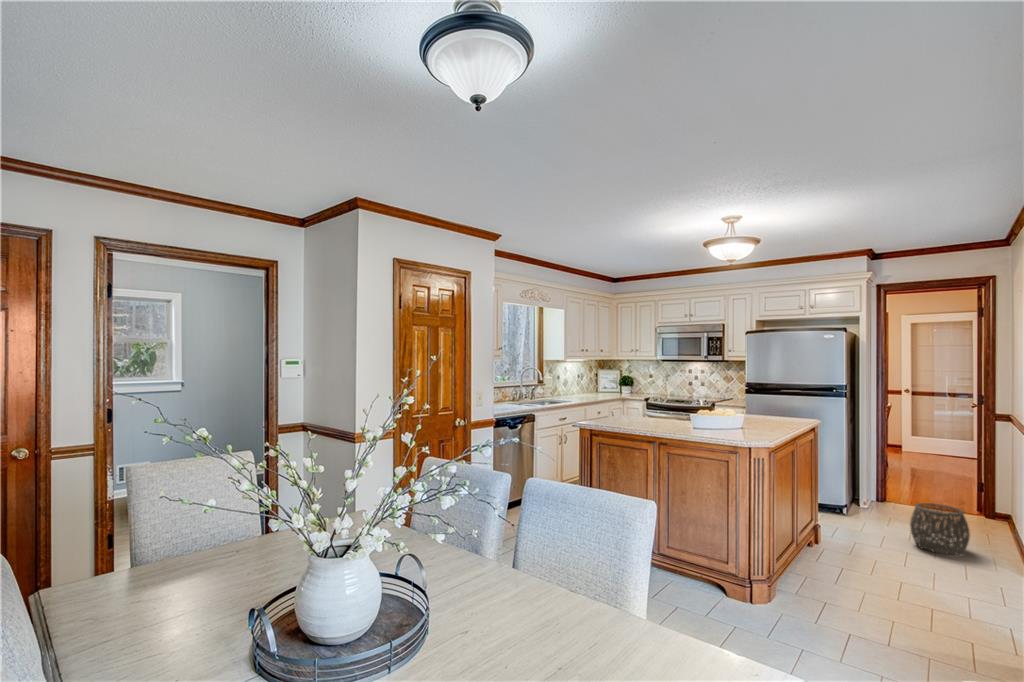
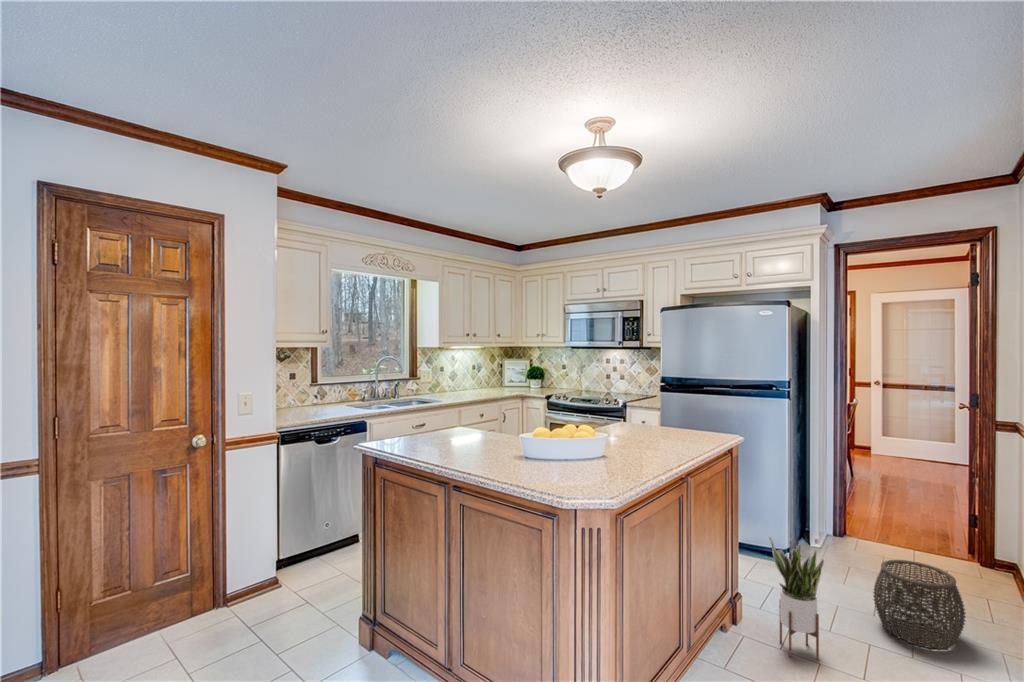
potted plant: none [842,483,878,559] -> present [769,537,824,659]

